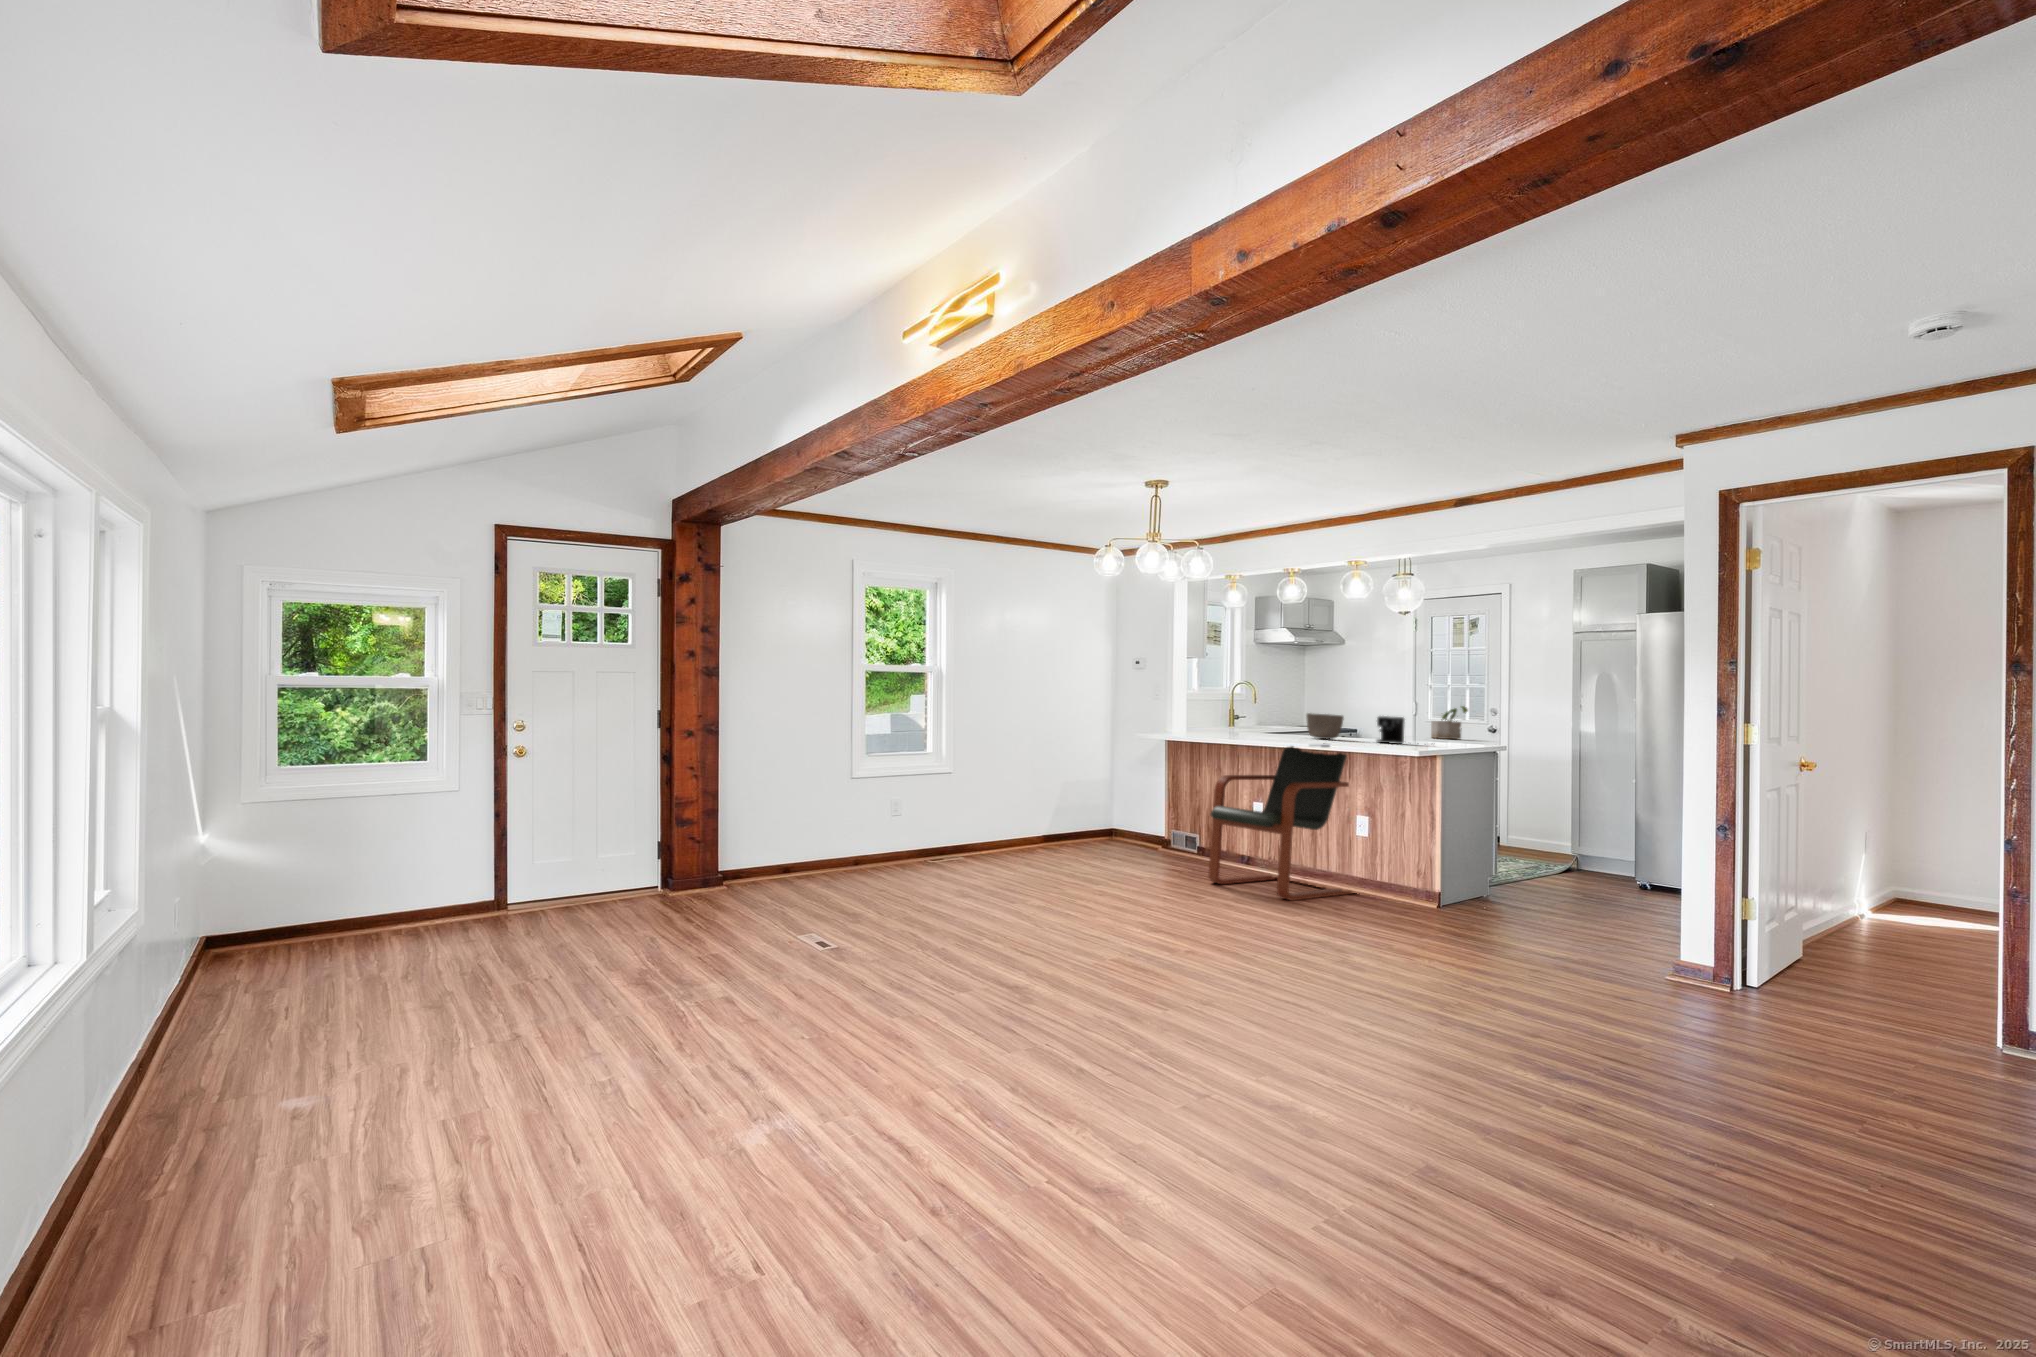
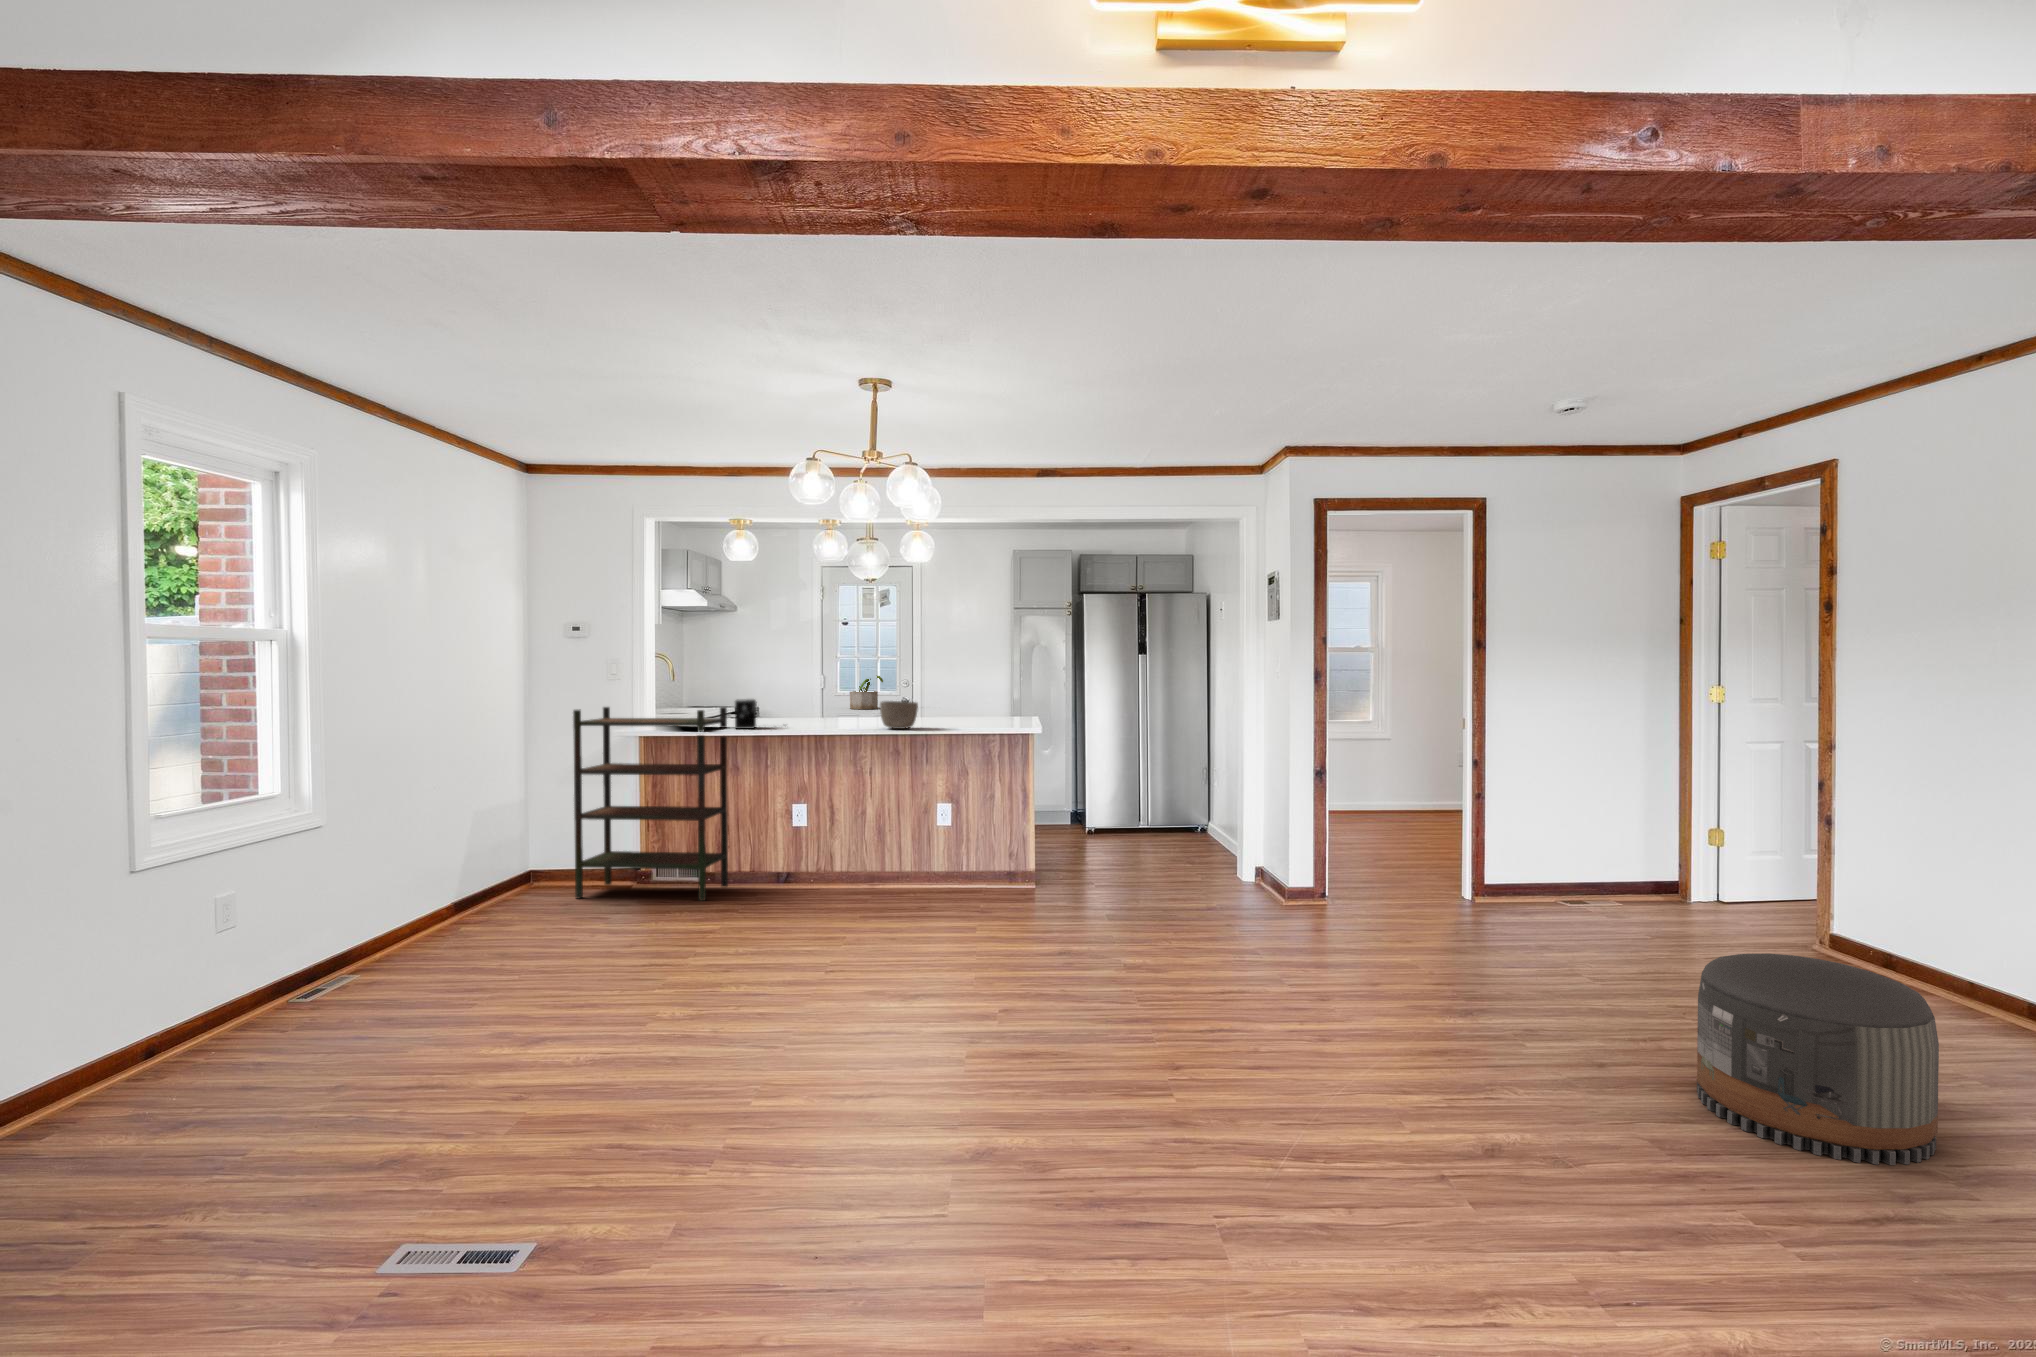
bookshelf: none [1112,709,1213,862] -> present [573,707,728,901]
coffee maker: present [1377,716,1404,744] -> present [735,699,757,729]
armchair: present [1209,745,1352,900] -> none [826,734,948,914]
pouf: none [1378,979,1636,1243] -> present [1697,953,1939,1165]

